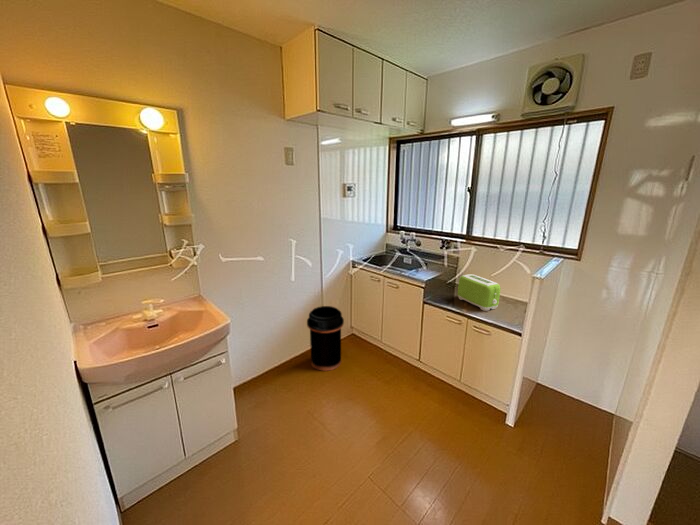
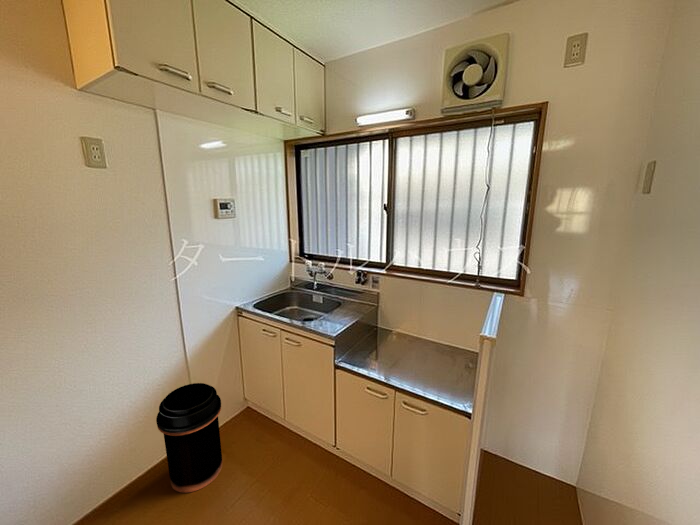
toaster: present [458,274,501,311] -> none [381,318,435,371]

